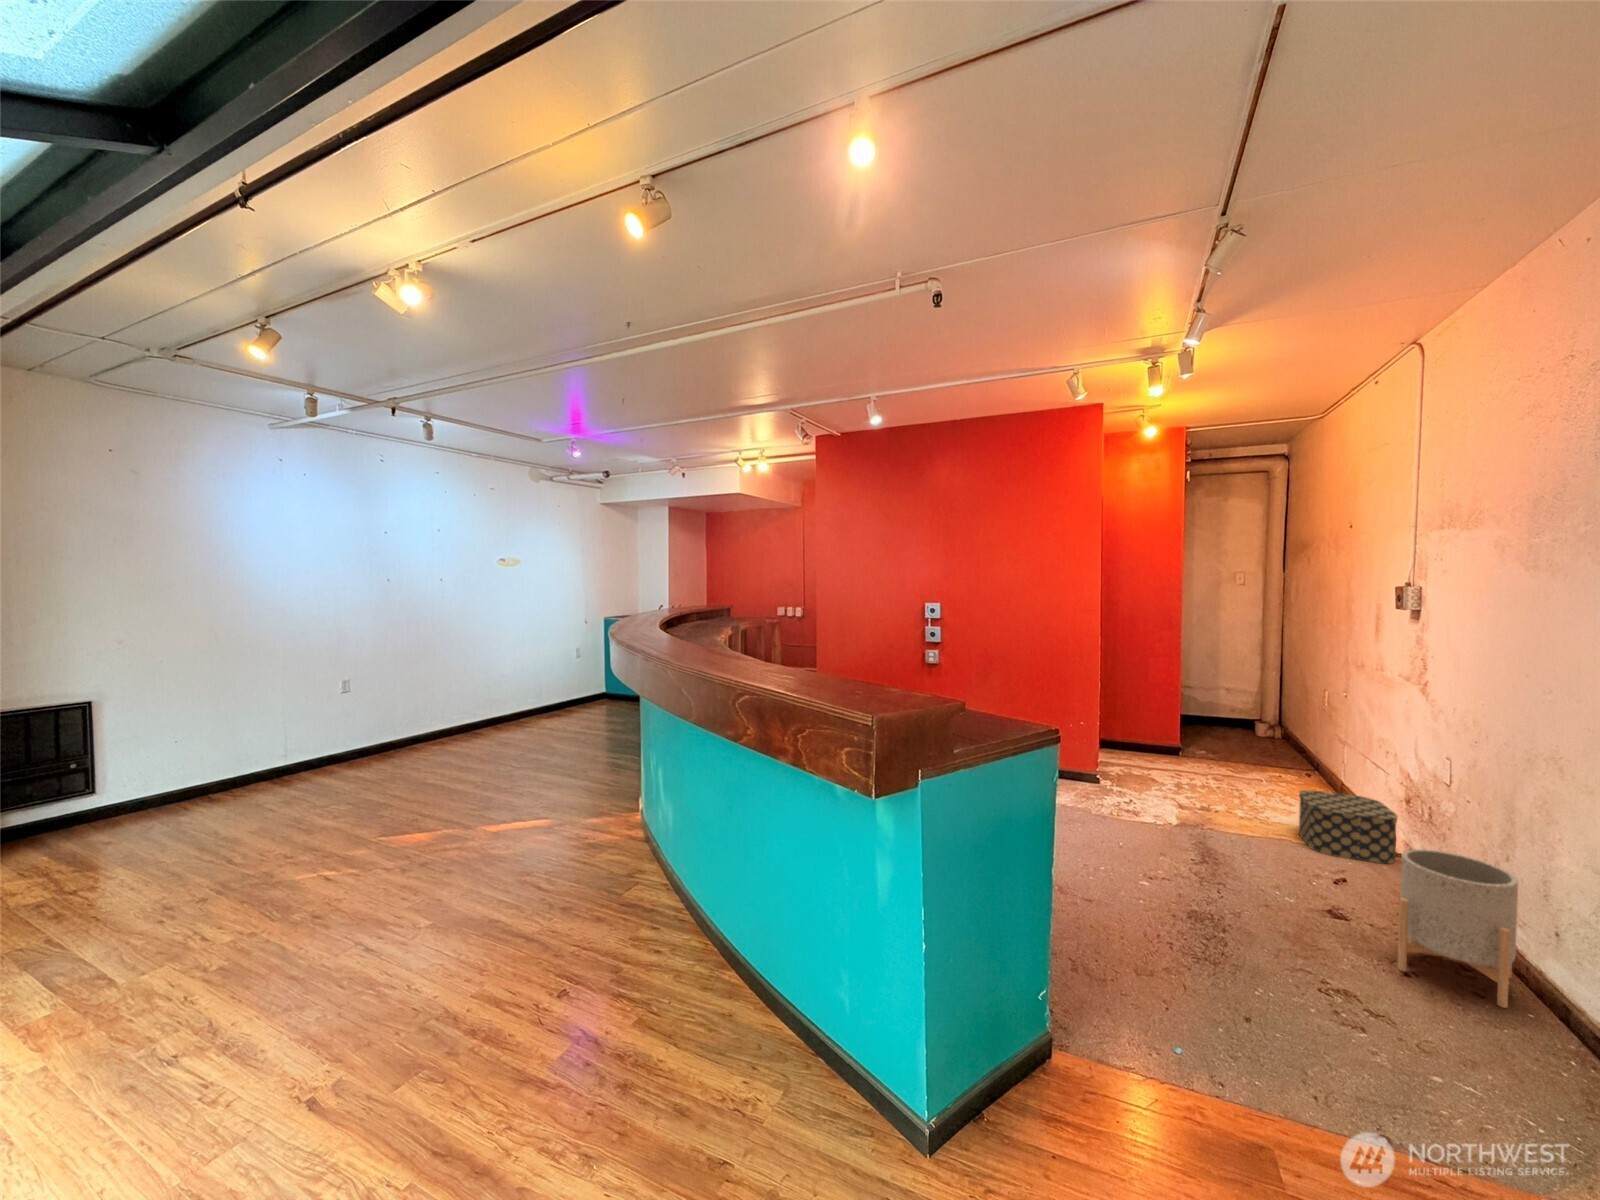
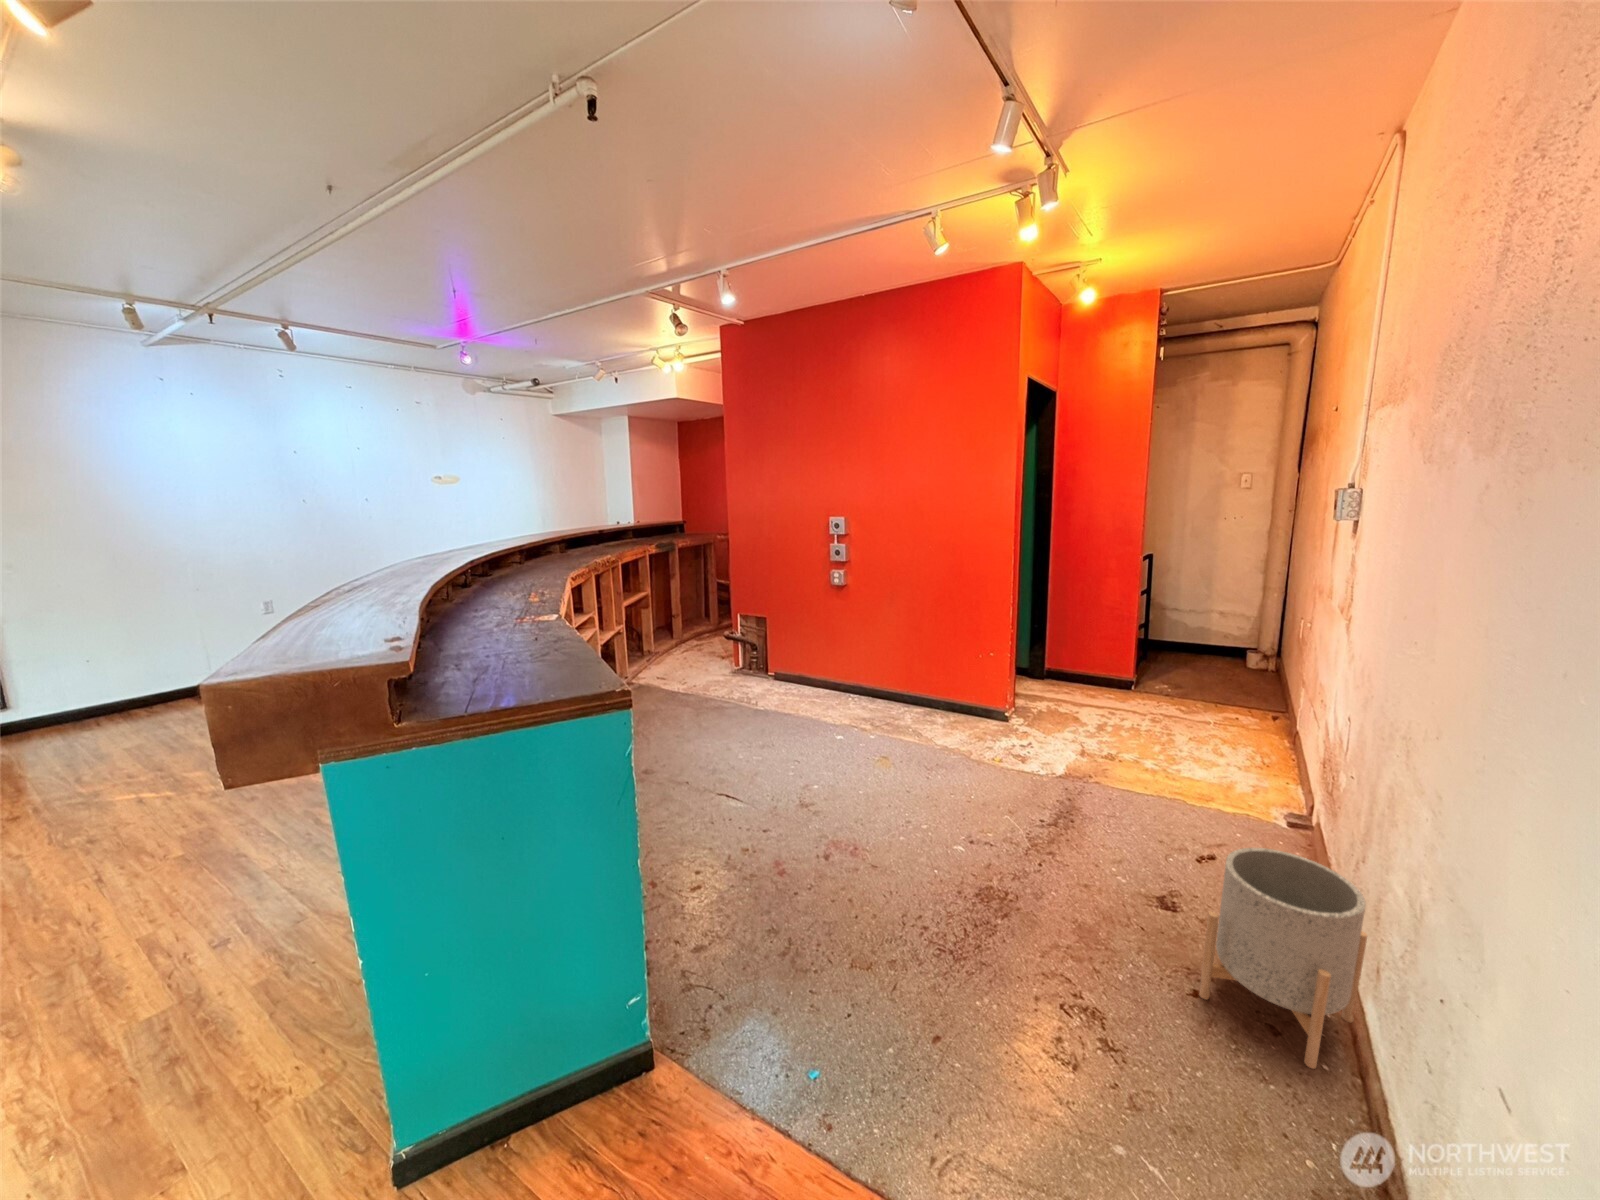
storage box: present [1299,790,1398,864] -> none [1206,744,1317,841]

